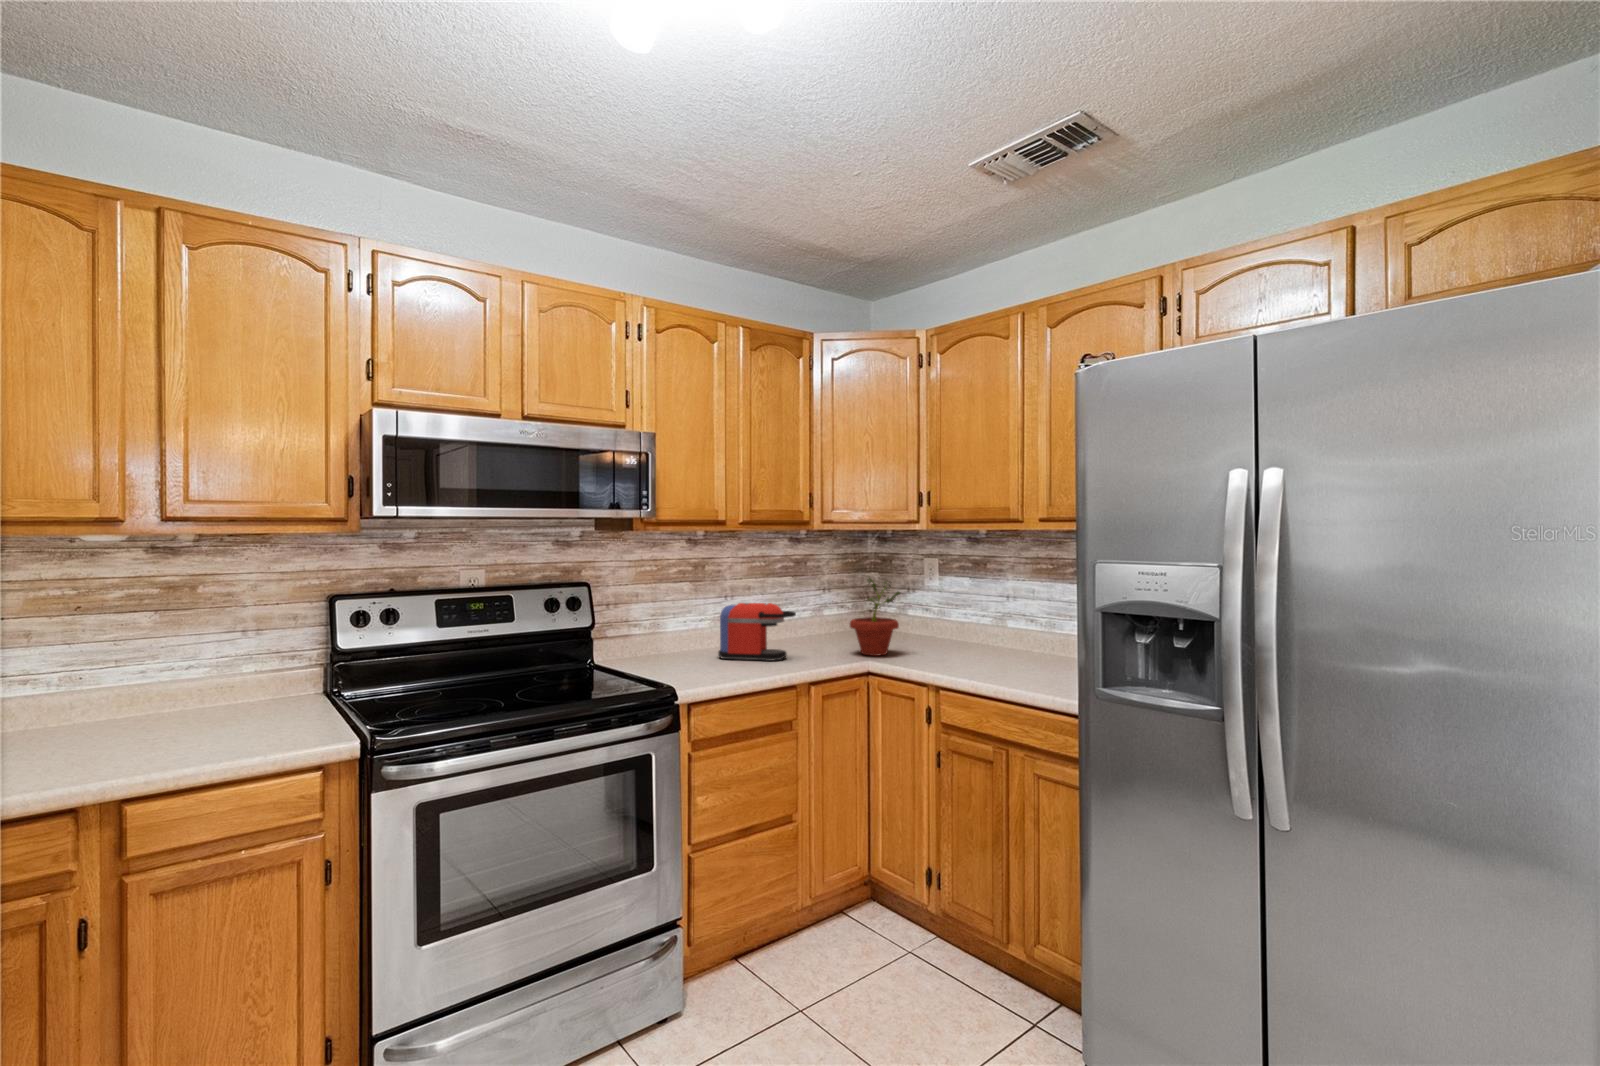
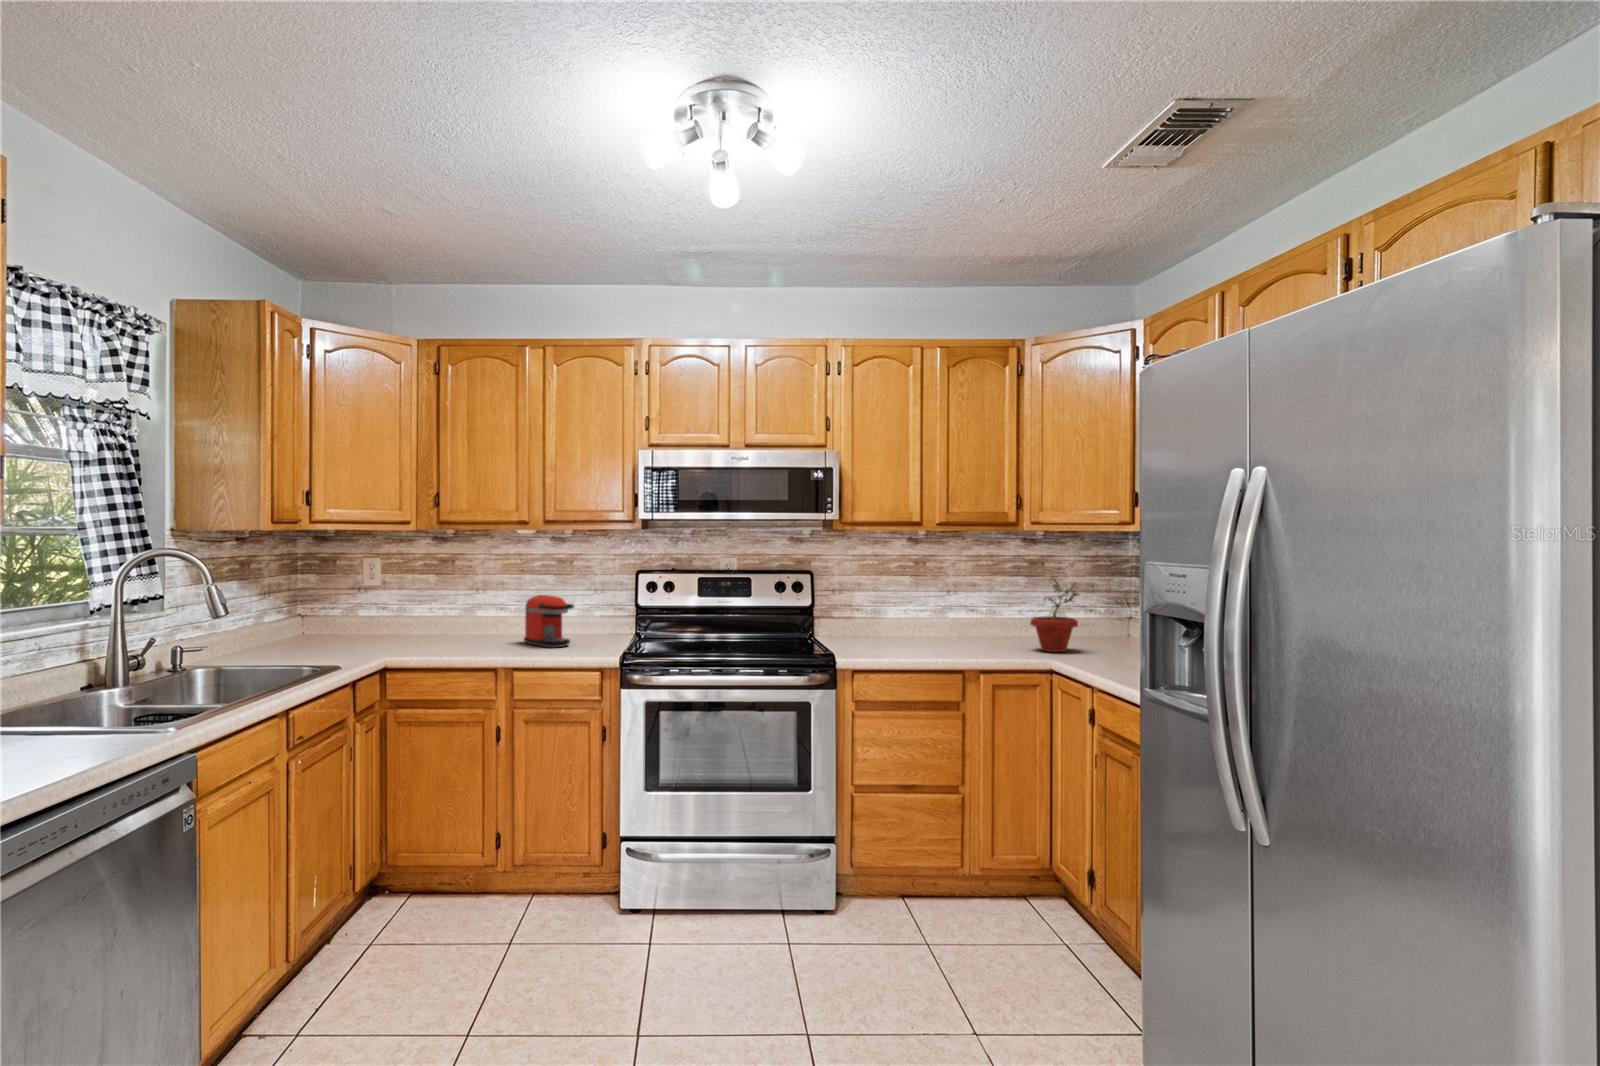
coffee maker: present [718,603,796,661] -> present [524,595,574,647]

